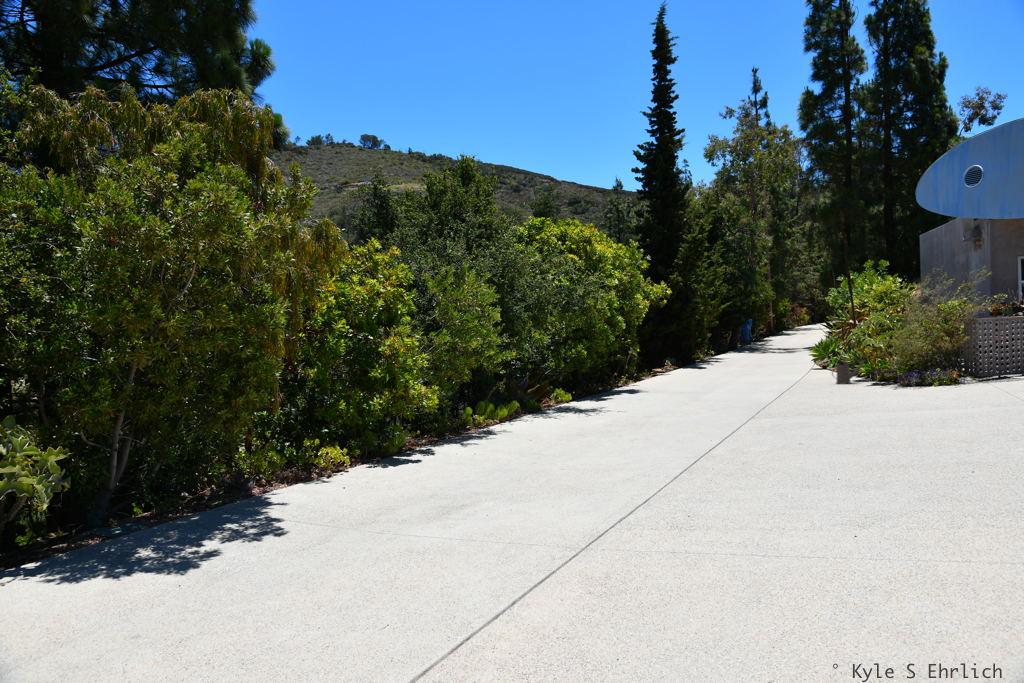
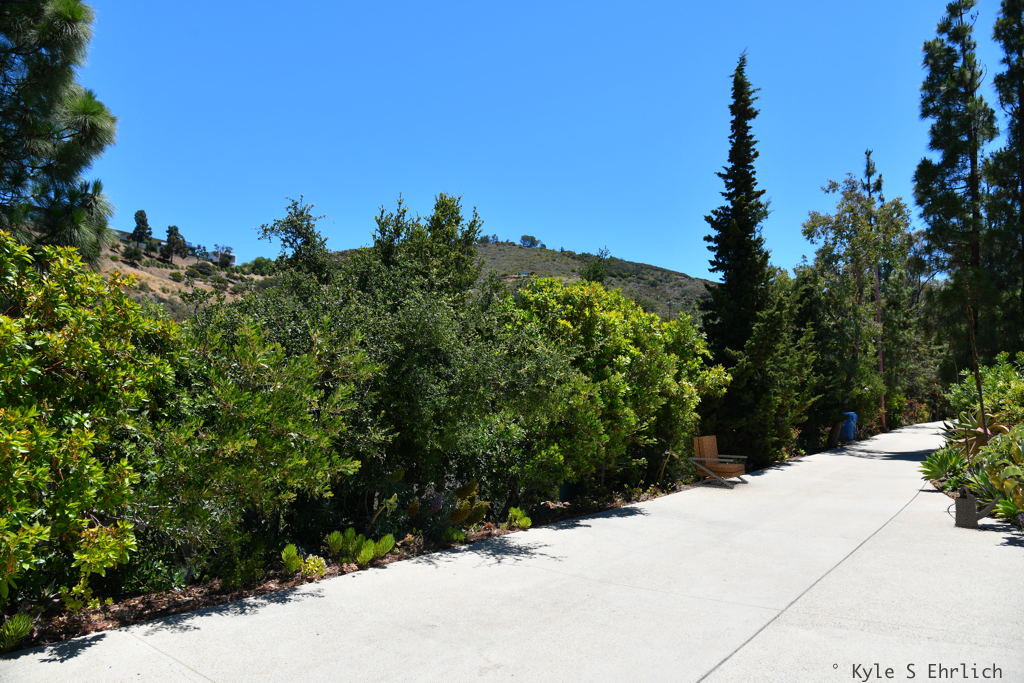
lounge chair: none [643,340,687,380] -> present [688,436,748,489]

